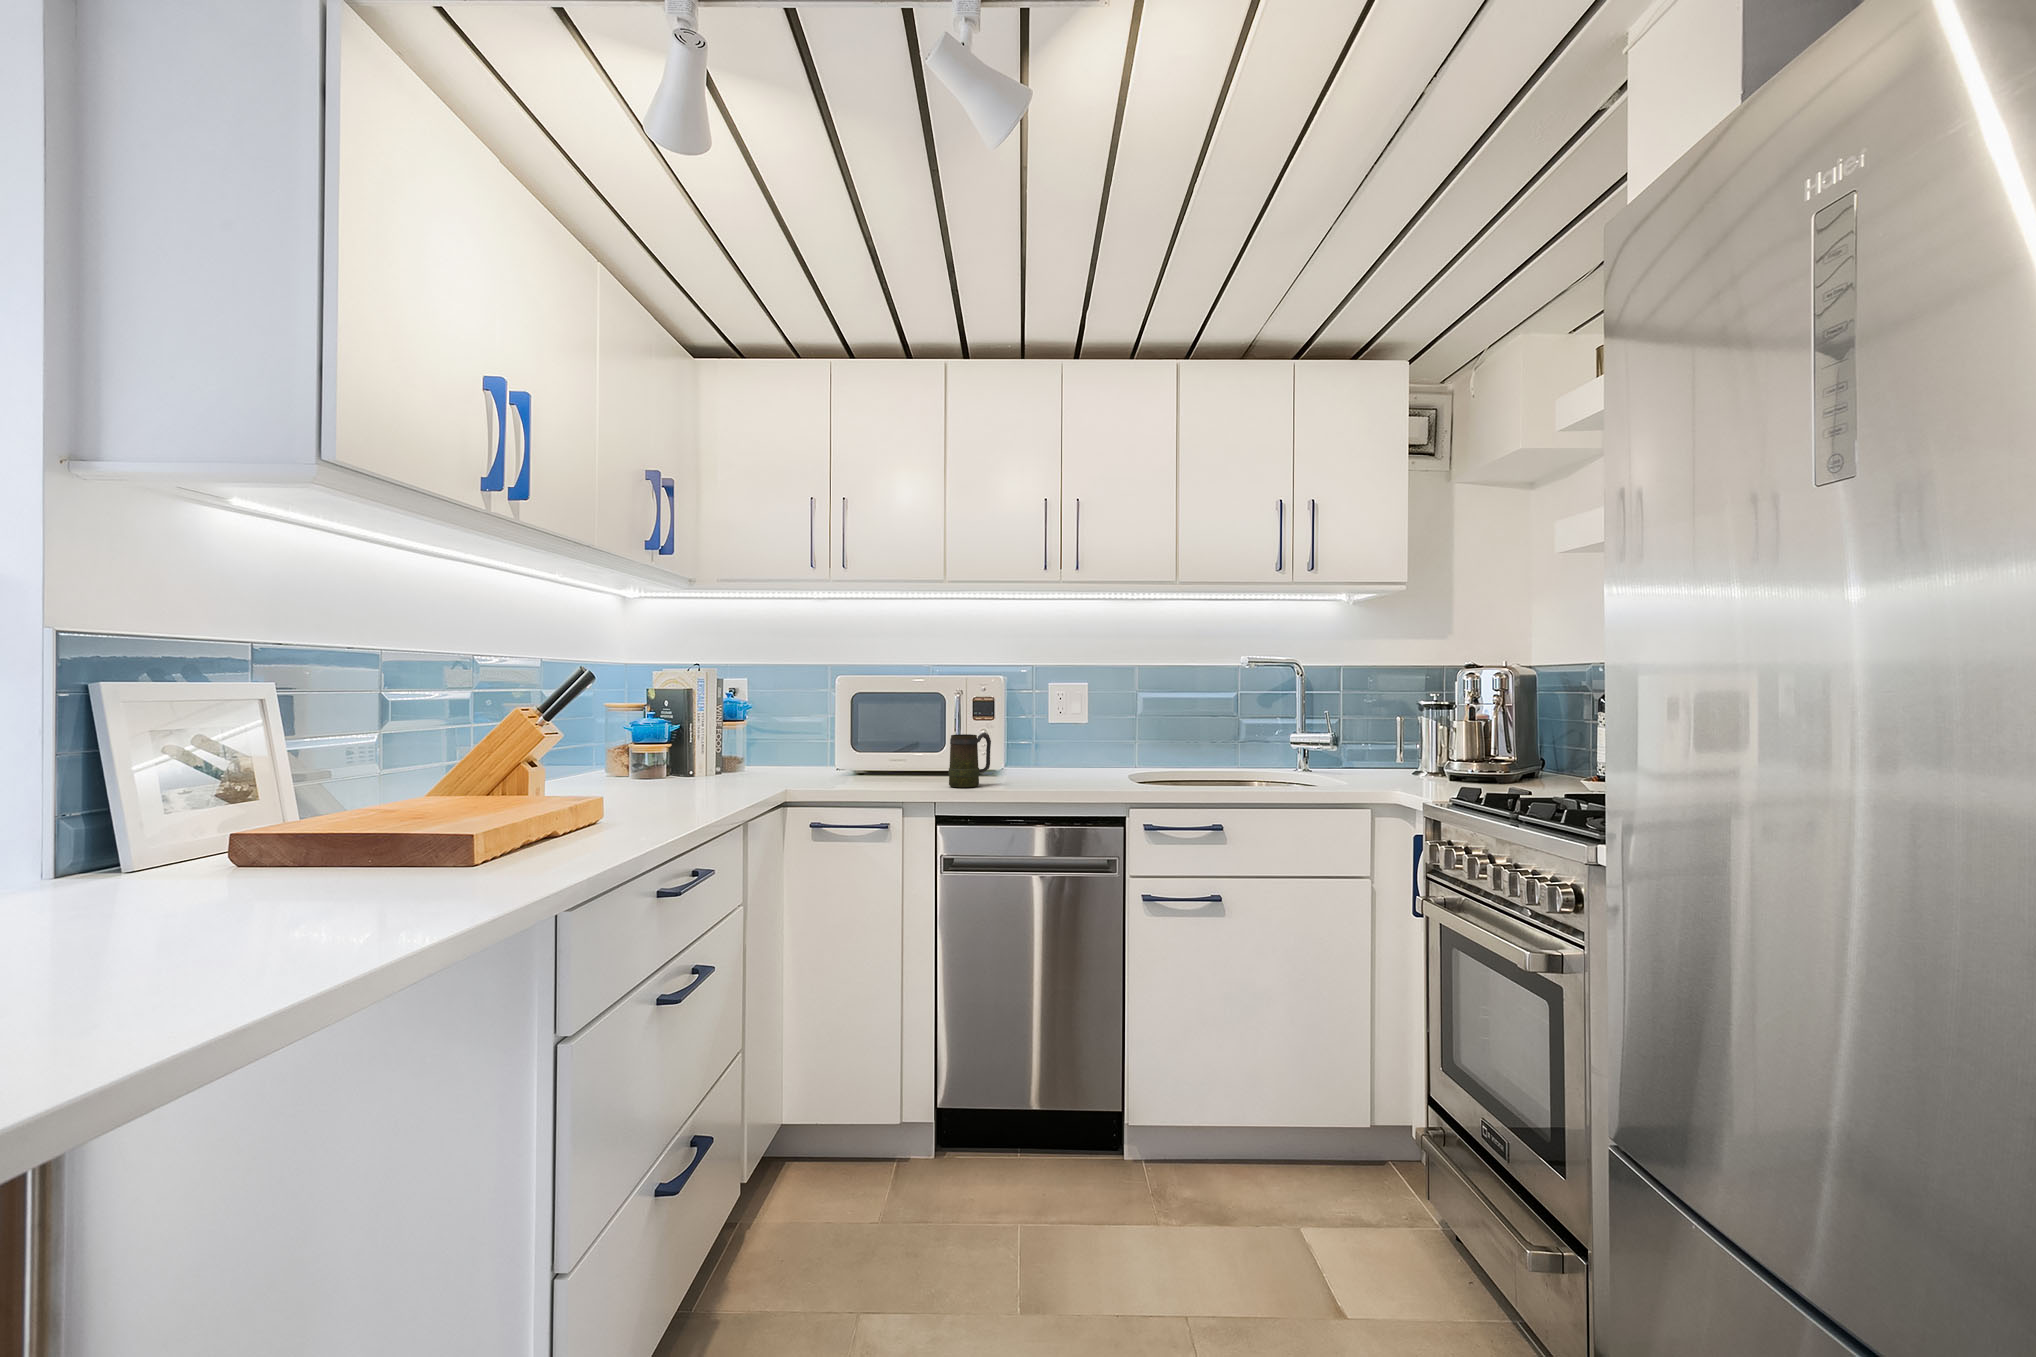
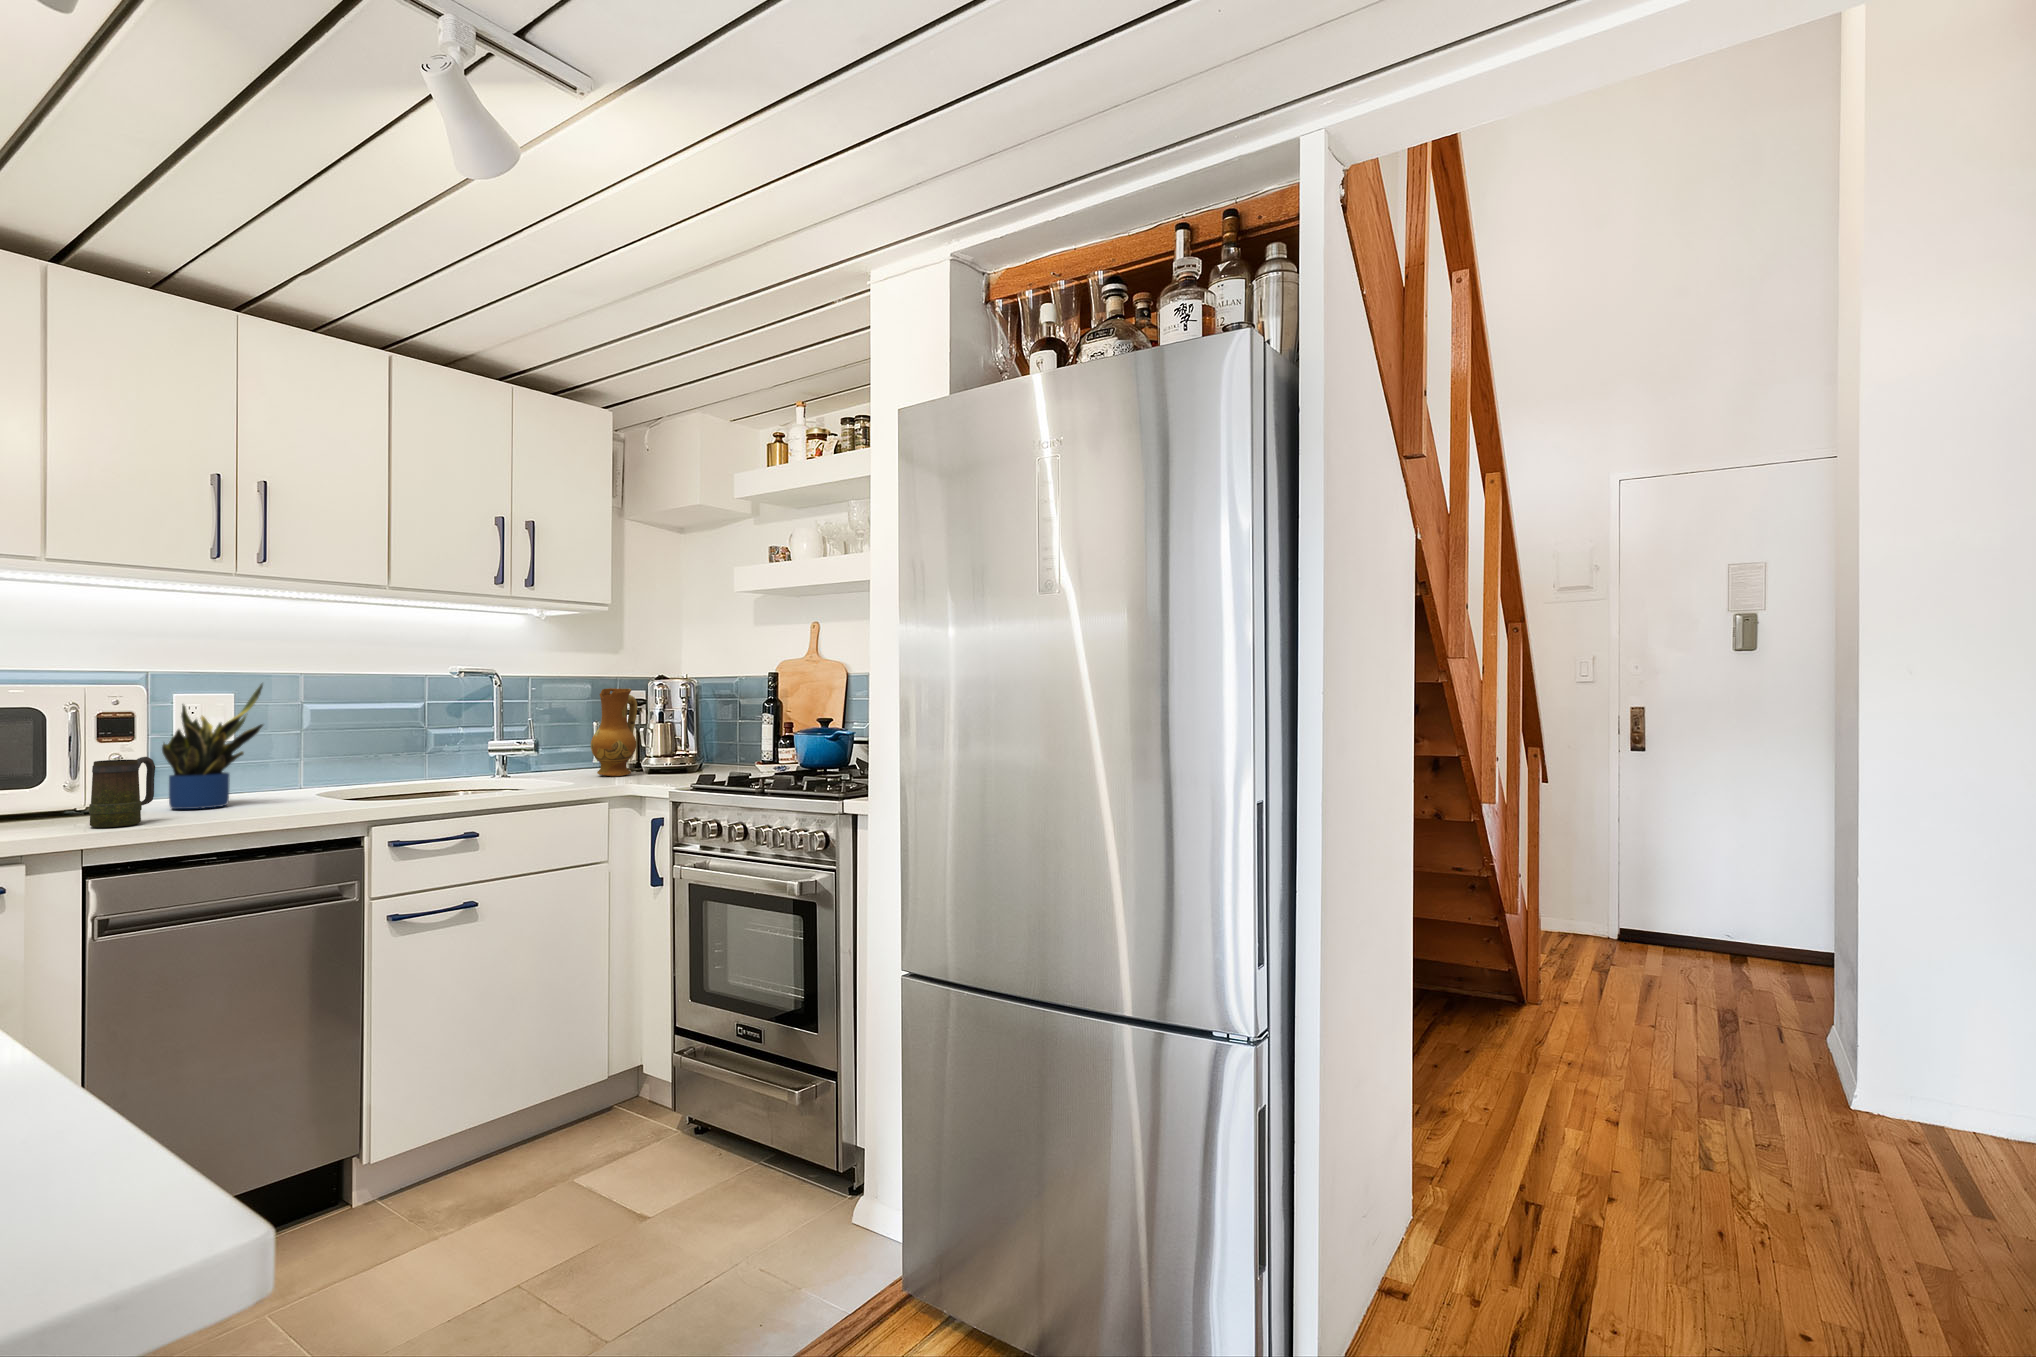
potted plant: none [1015,673,1080,778] -> present [162,684,263,809]
ceramic jug: none [1385,680,1441,780] -> present [591,688,637,776]

